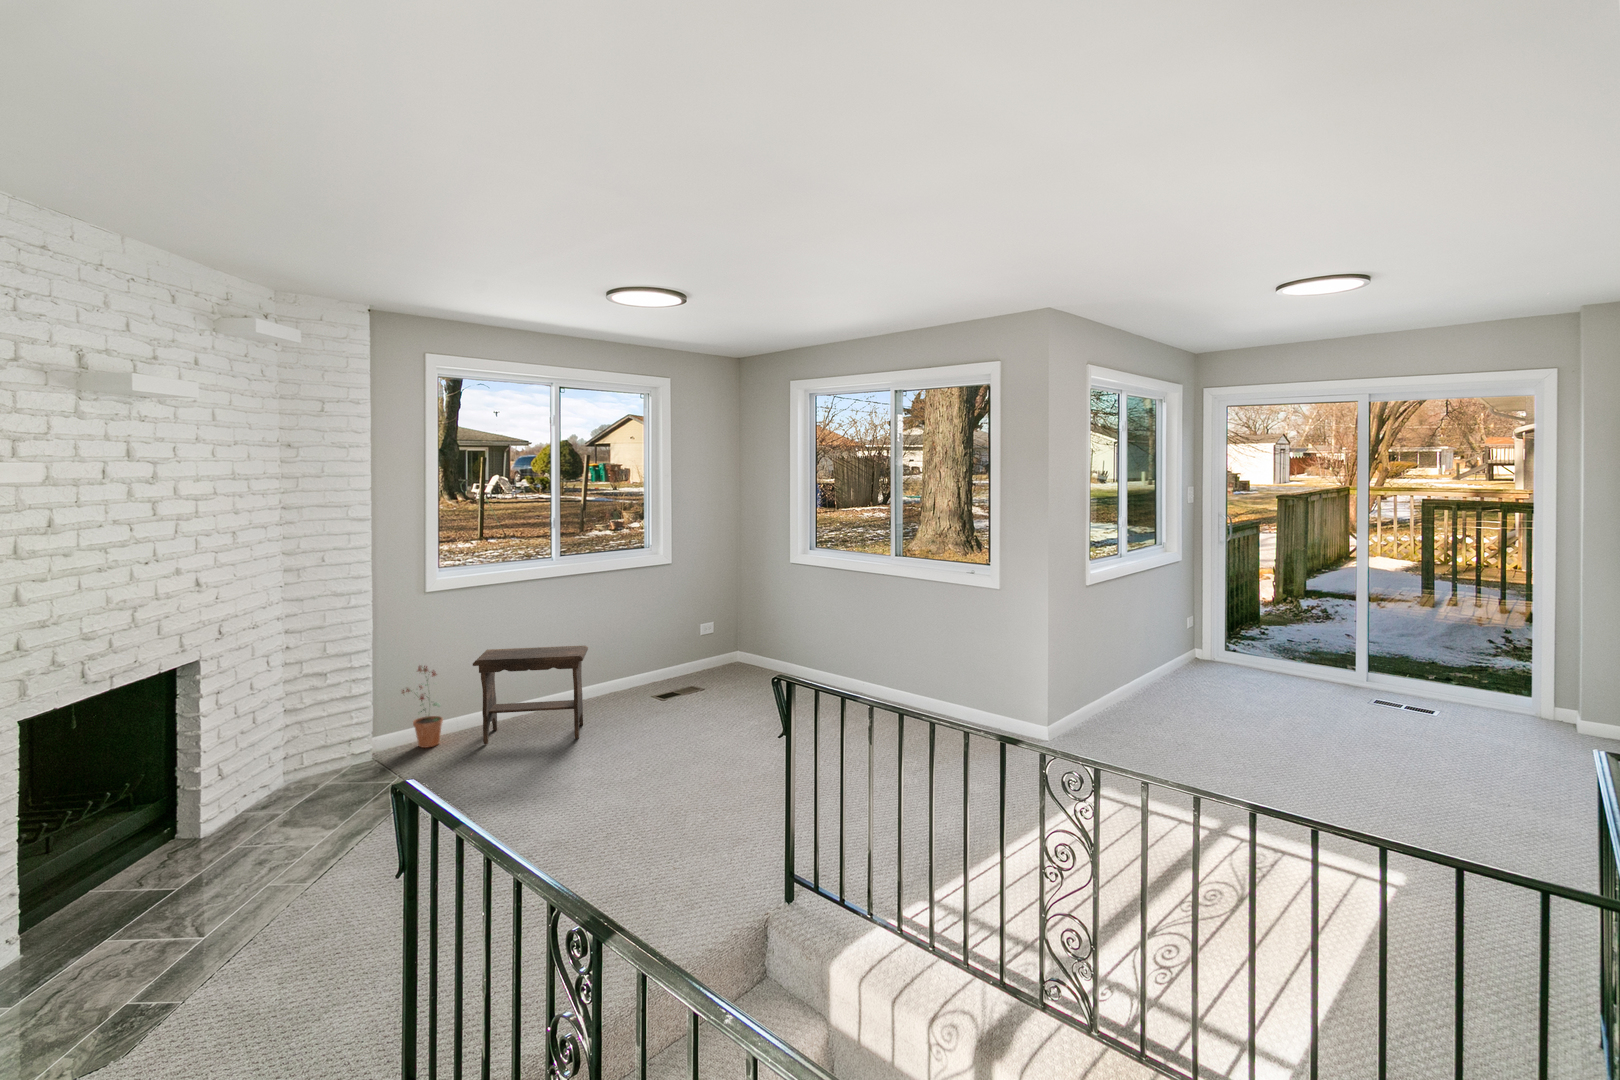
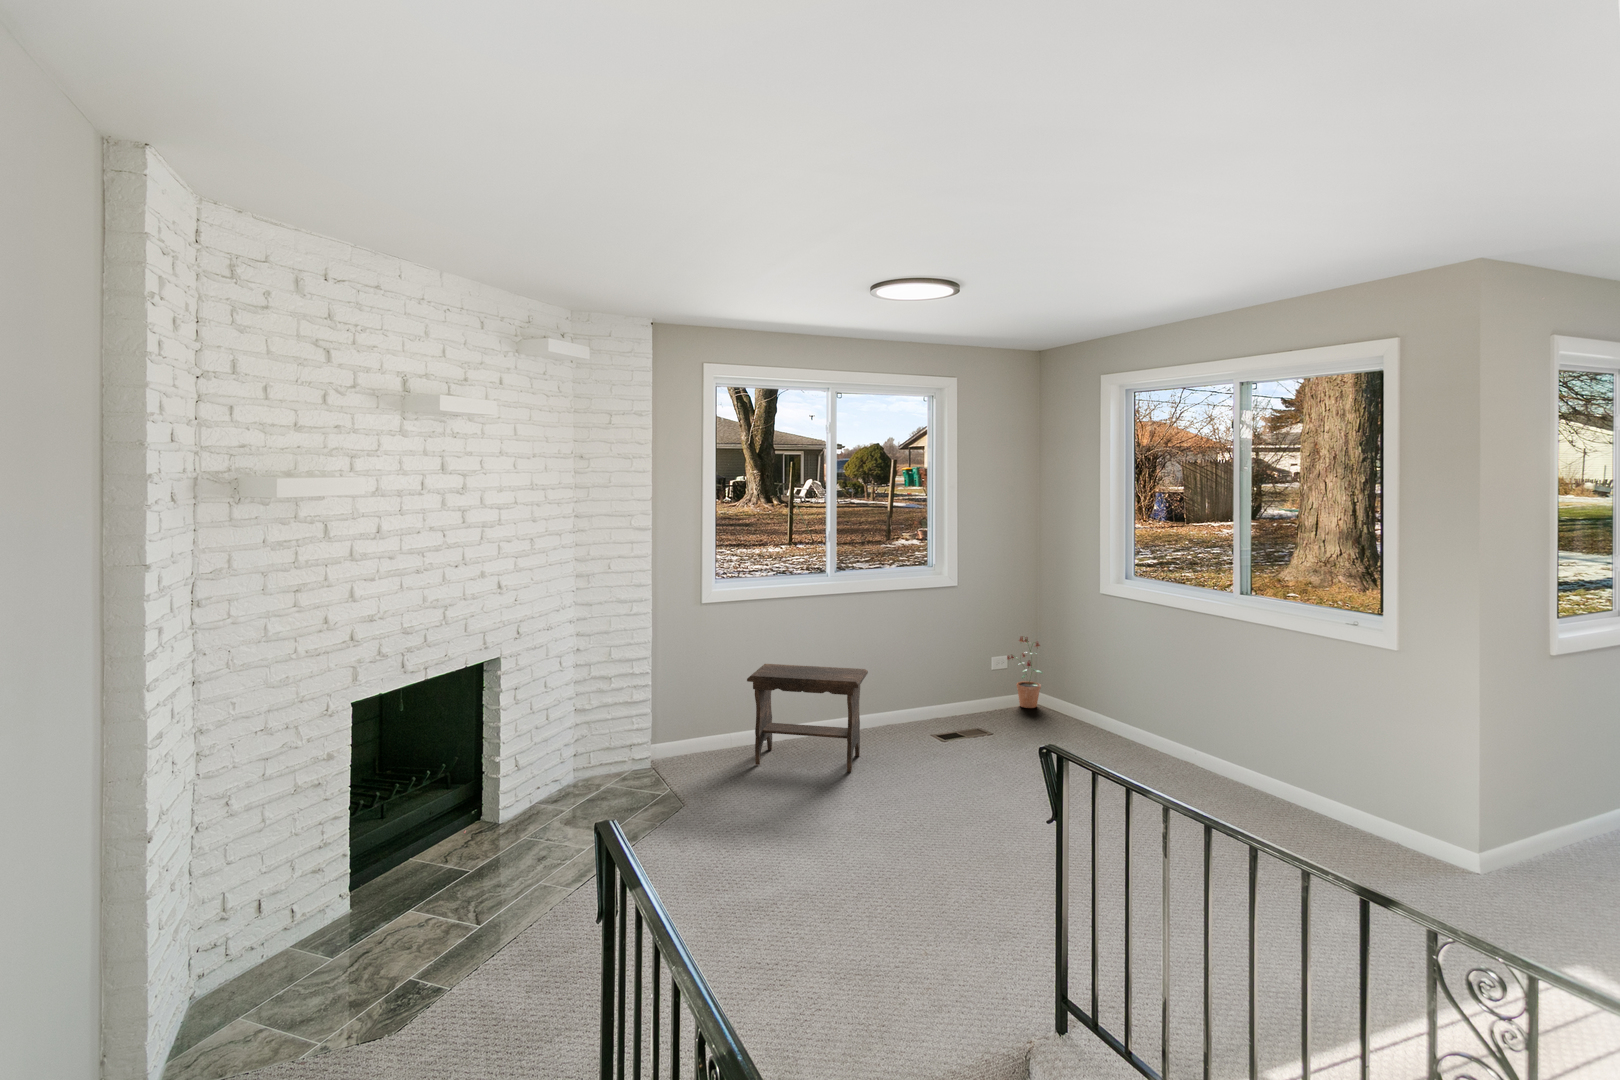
potted plant: present [402,666,443,748] -> present [1007,636,1042,708]

